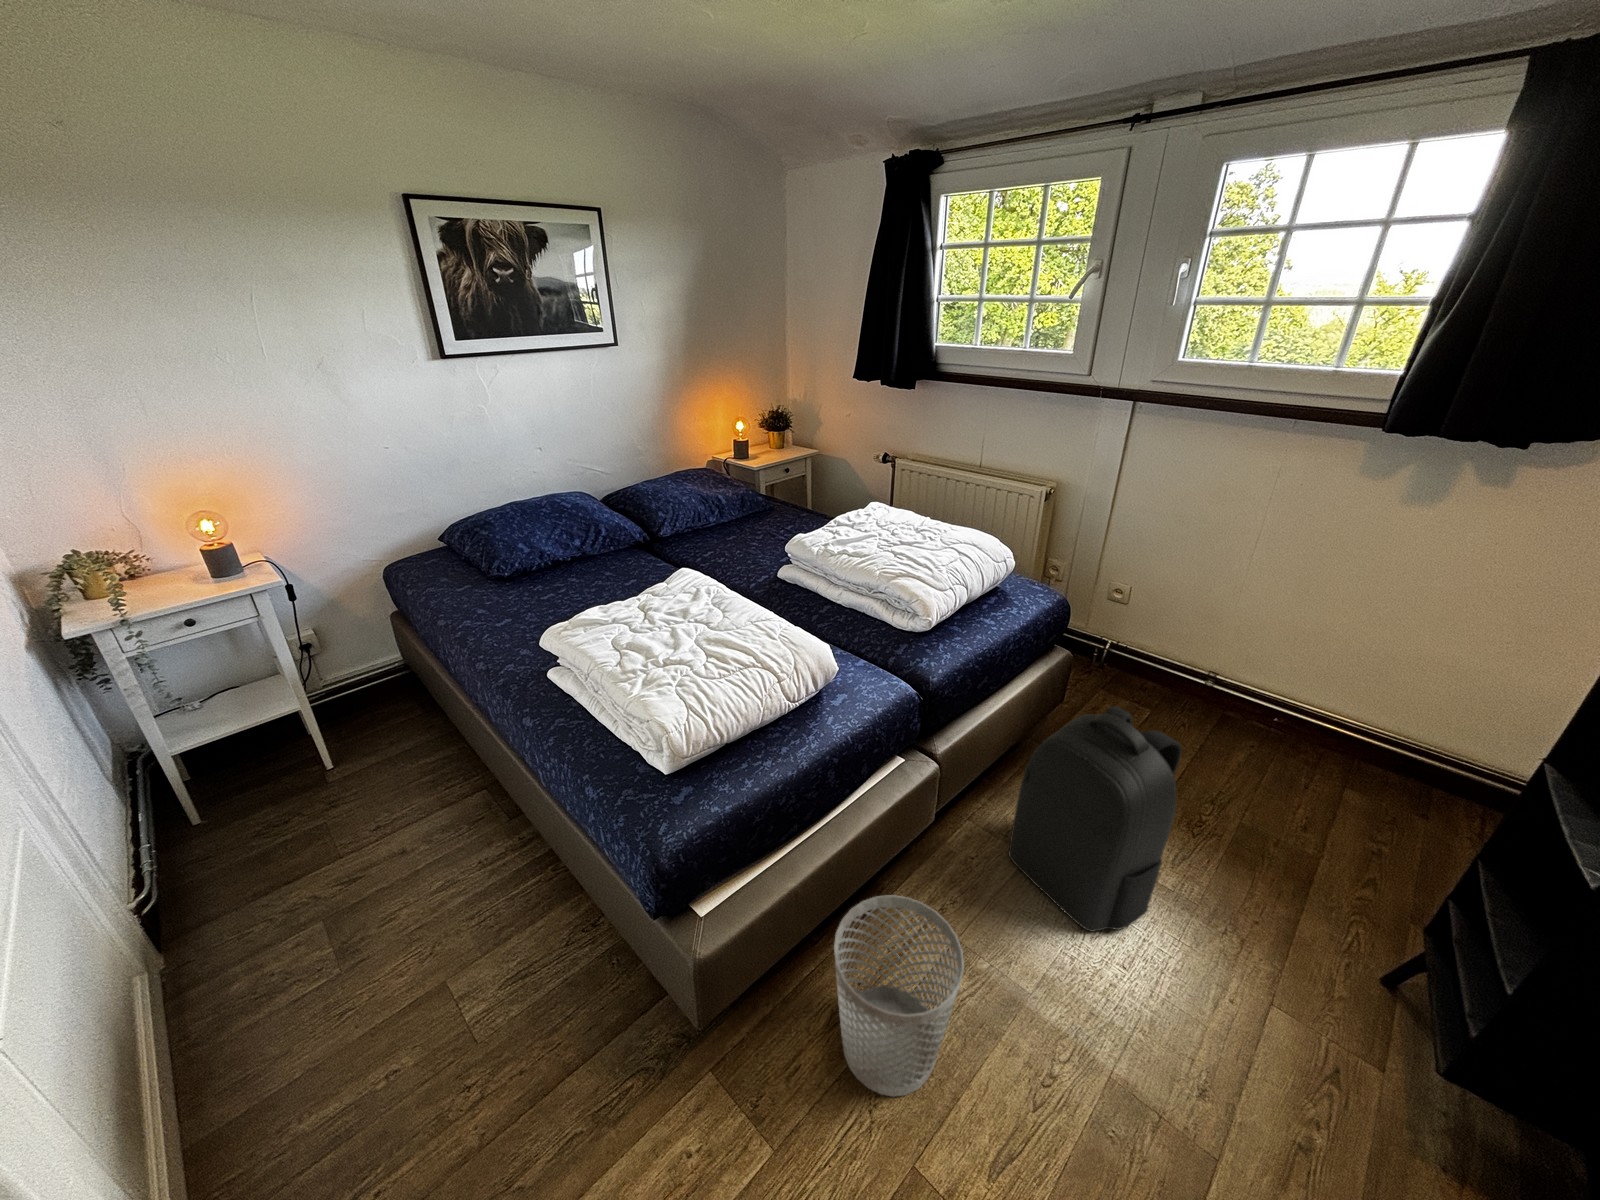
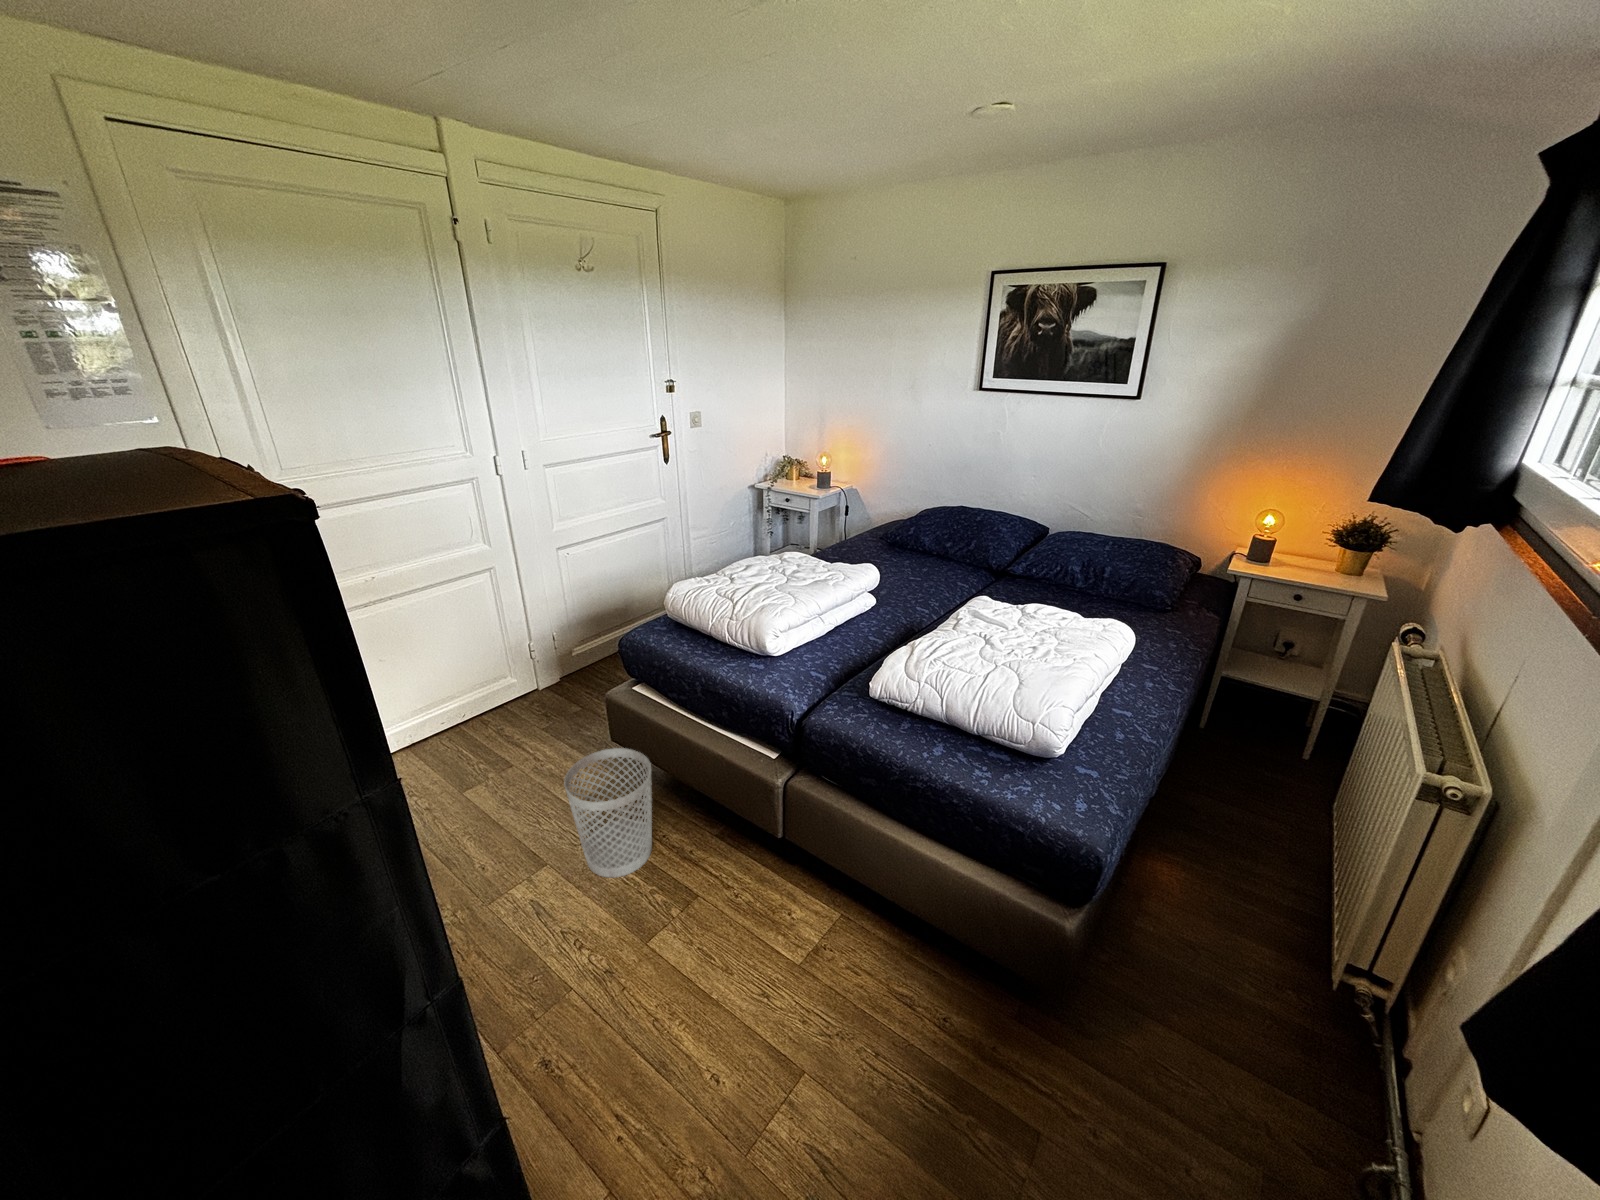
backpack: present [1009,706,1182,932] -> none [695,832,861,1107]

